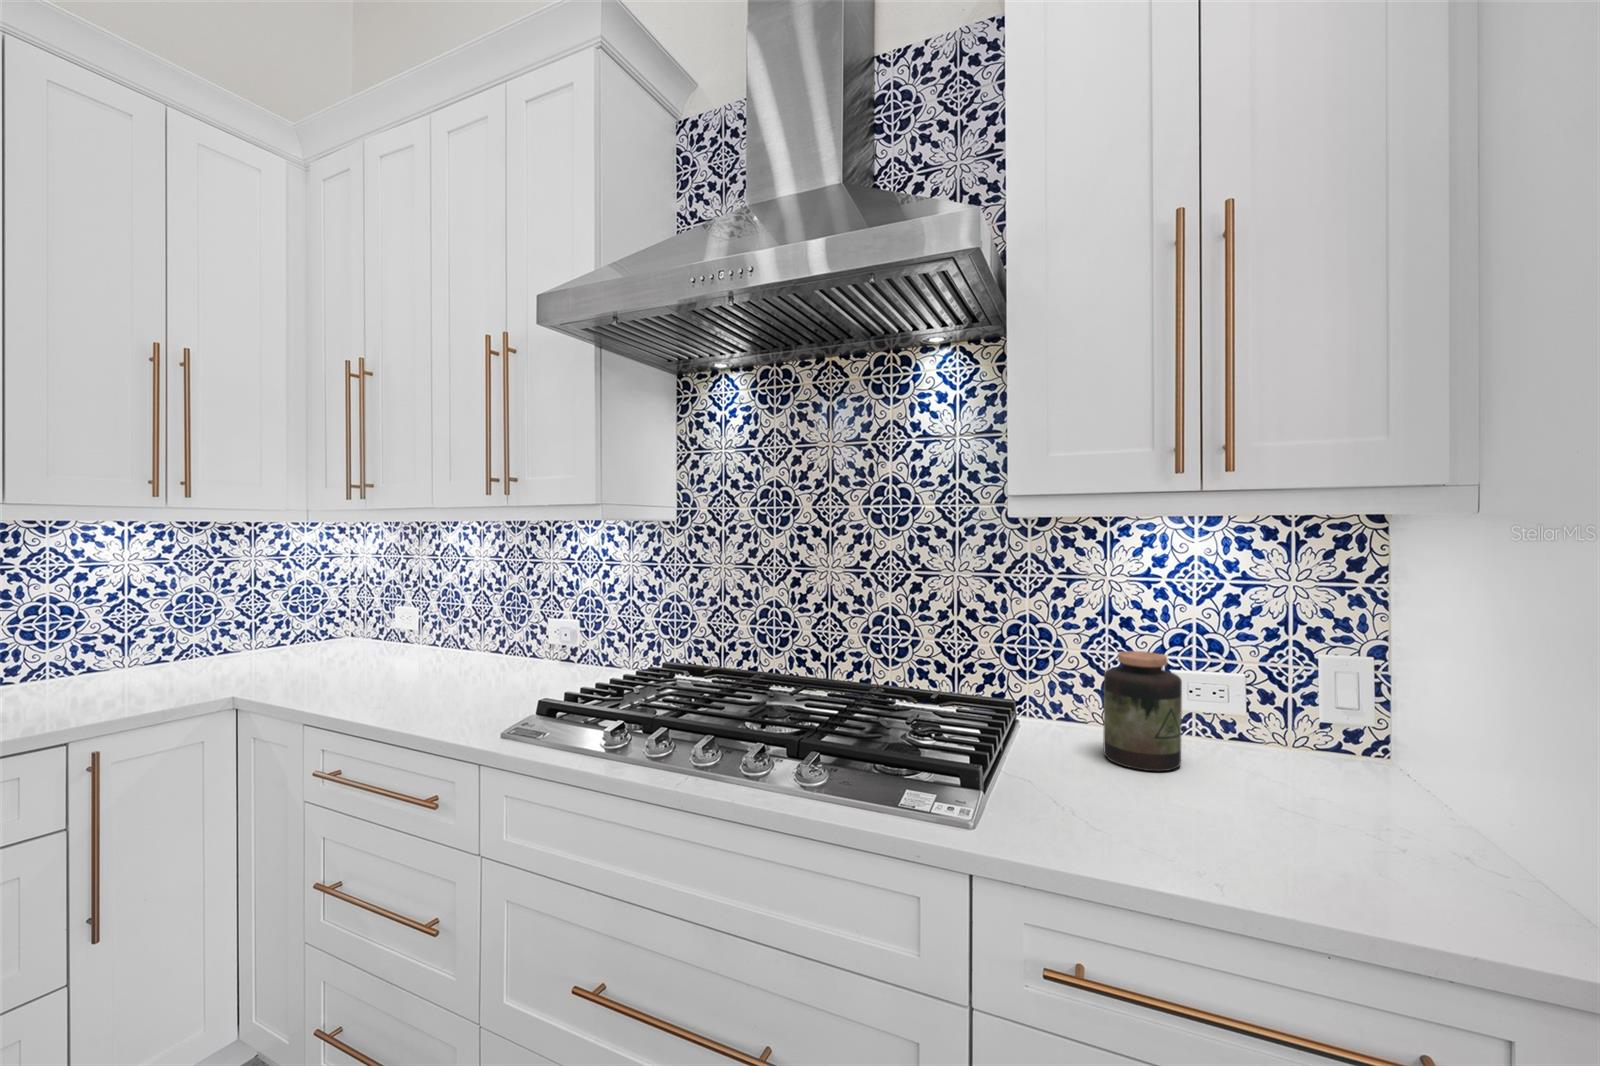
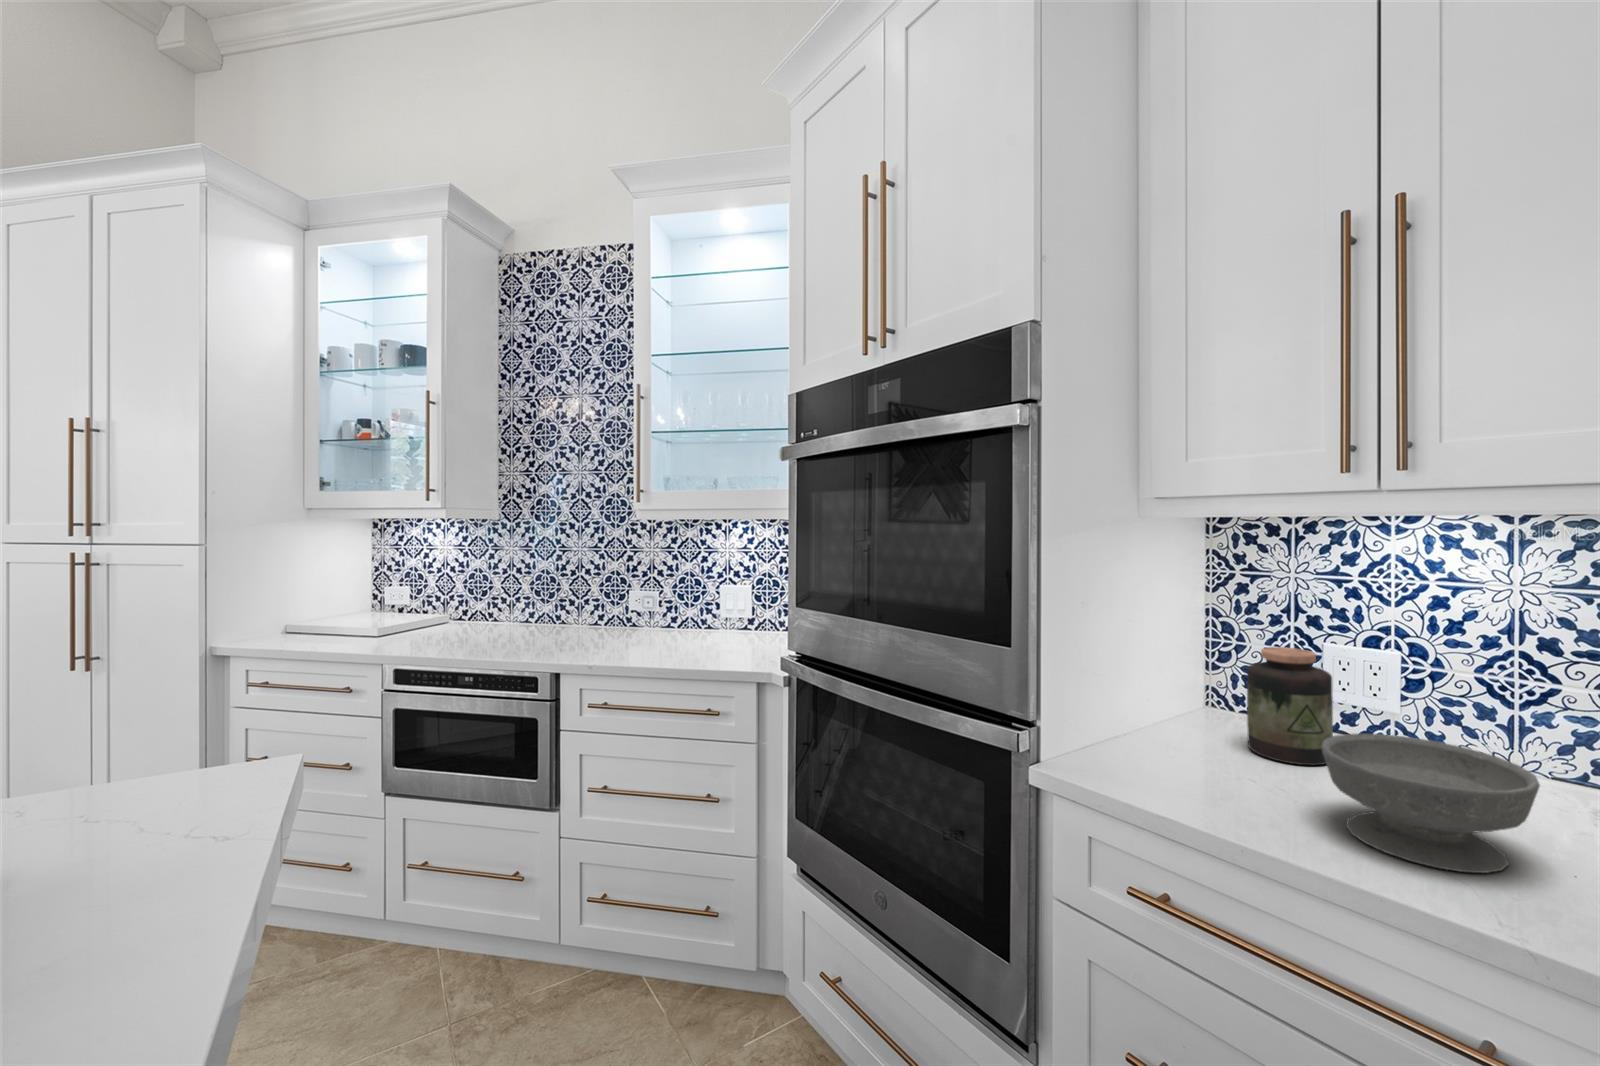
bowl: none [1249,732,1446,865] -> present [1322,734,1540,873]

